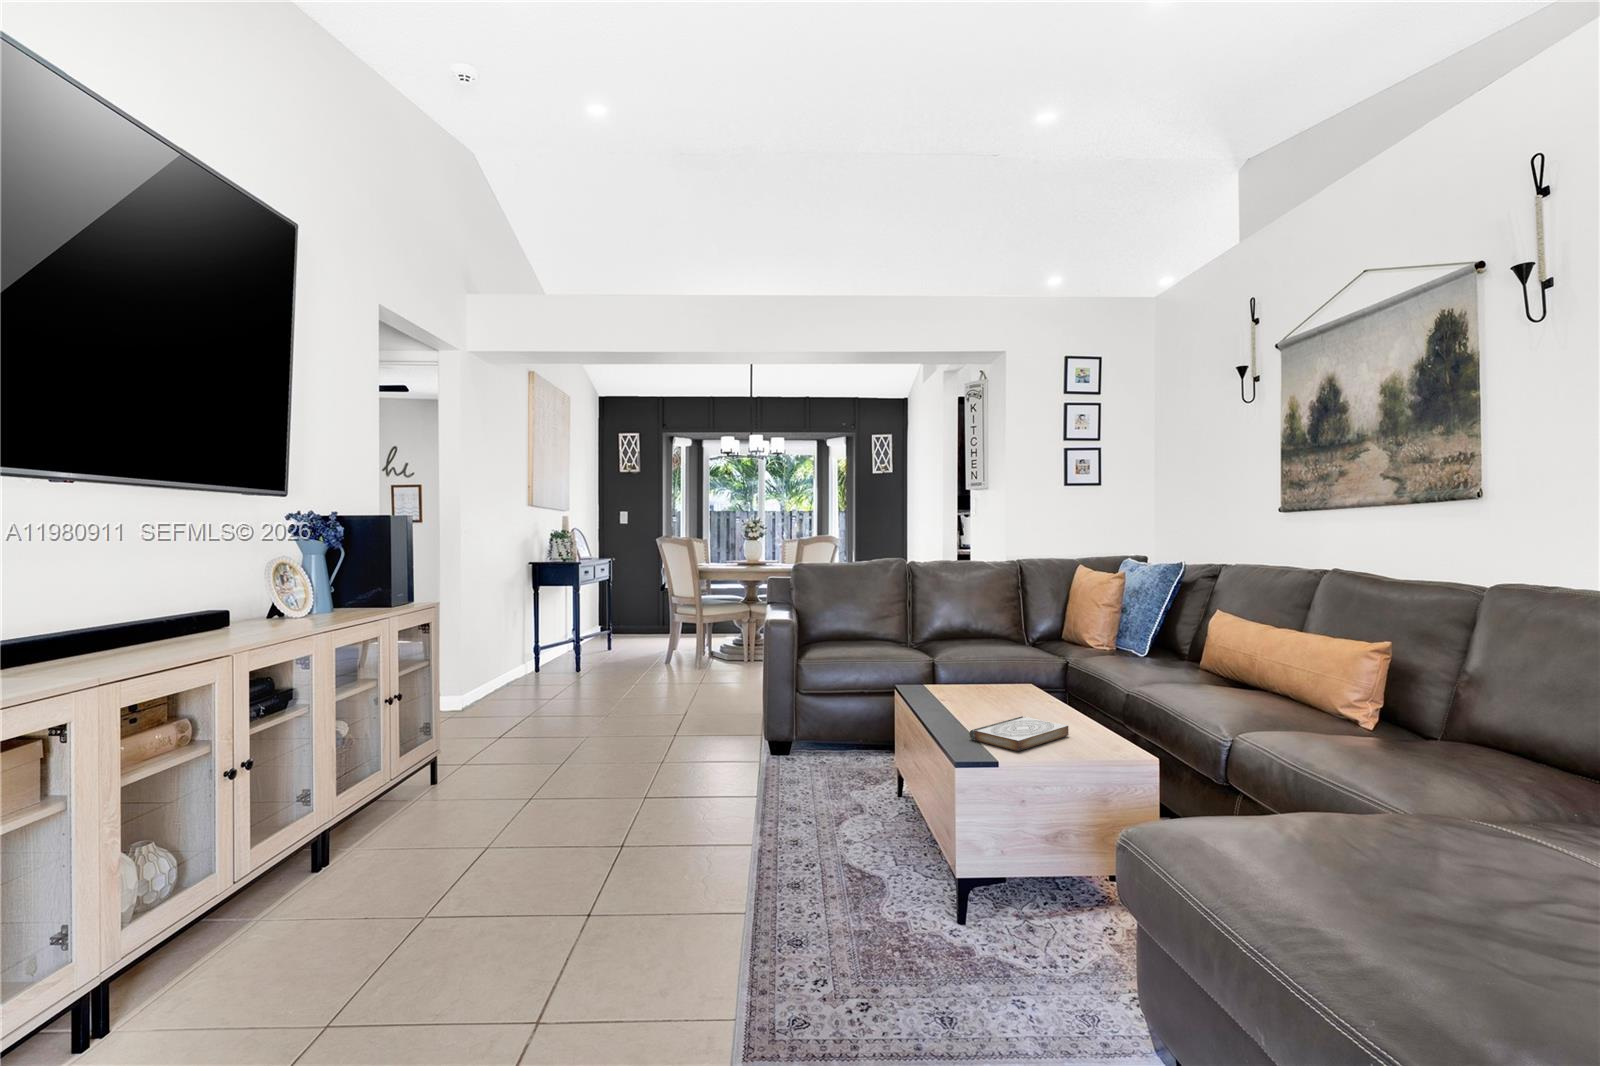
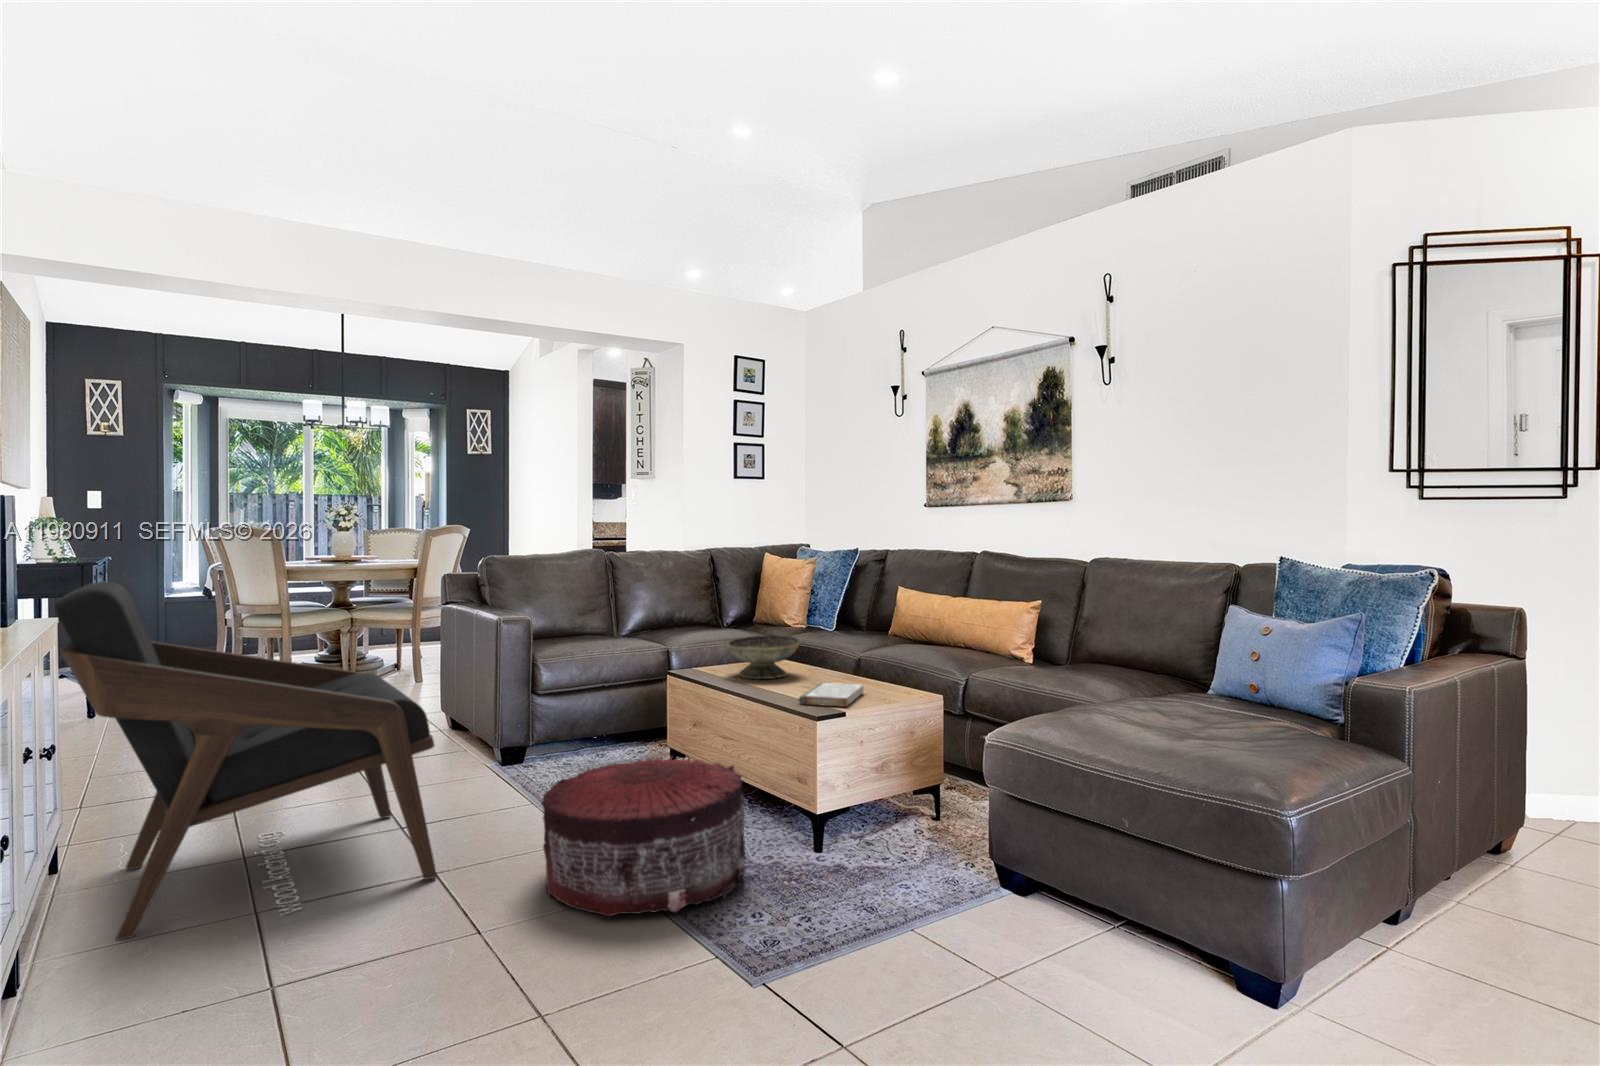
lounge chair: none [358,576,645,857] -> present [54,582,437,940]
decorative bowl: none [944,654,1027,704] -> present [727,635,799,679]
pouf: none [658,771,869,953] -> present [541,757,746,916]

